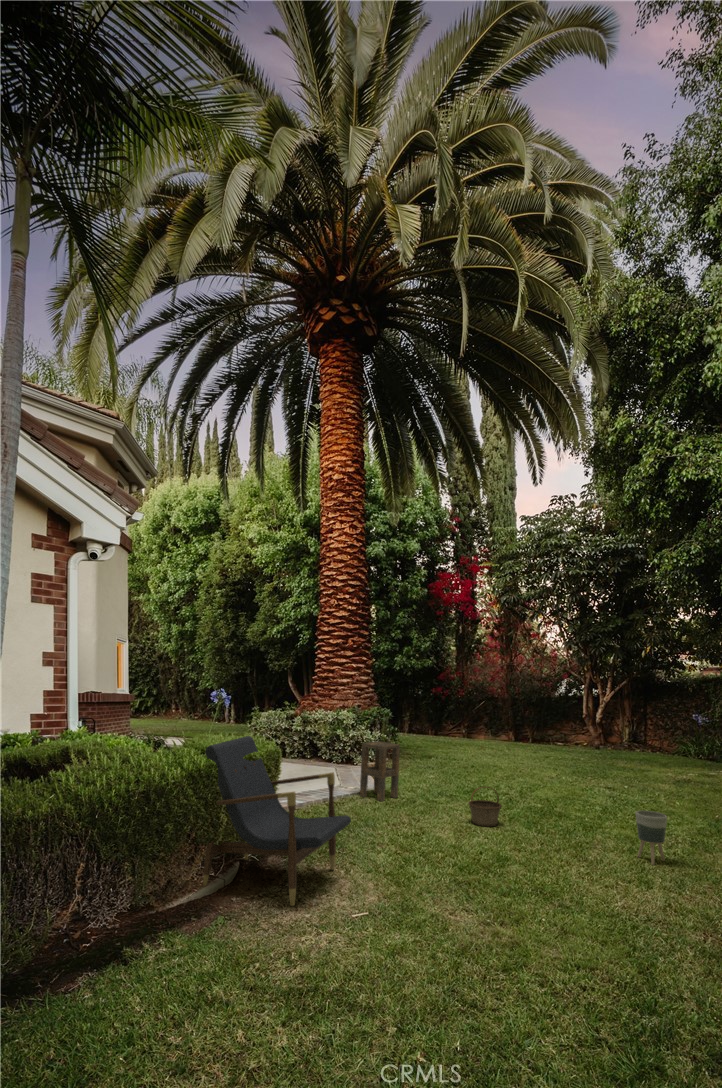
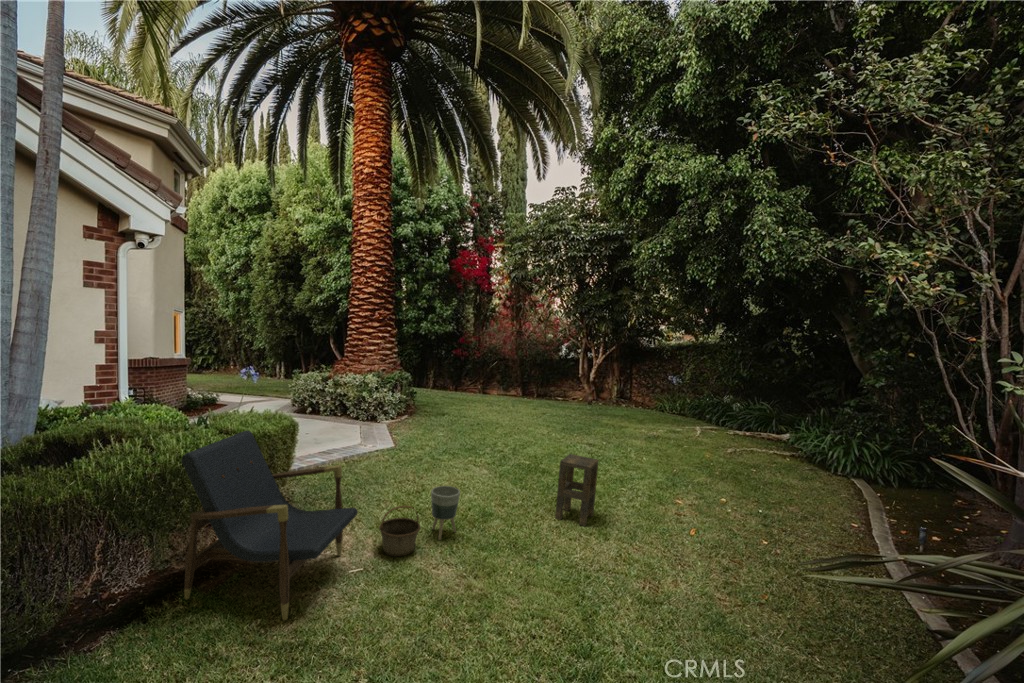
side table: present [360,741,400,801] -> present [555,454,599,526]
basket: present [468,787,502,827] -> present [379,506,421,556]
planter: present [636,811,667,865] -> present [431,486,460,540]

